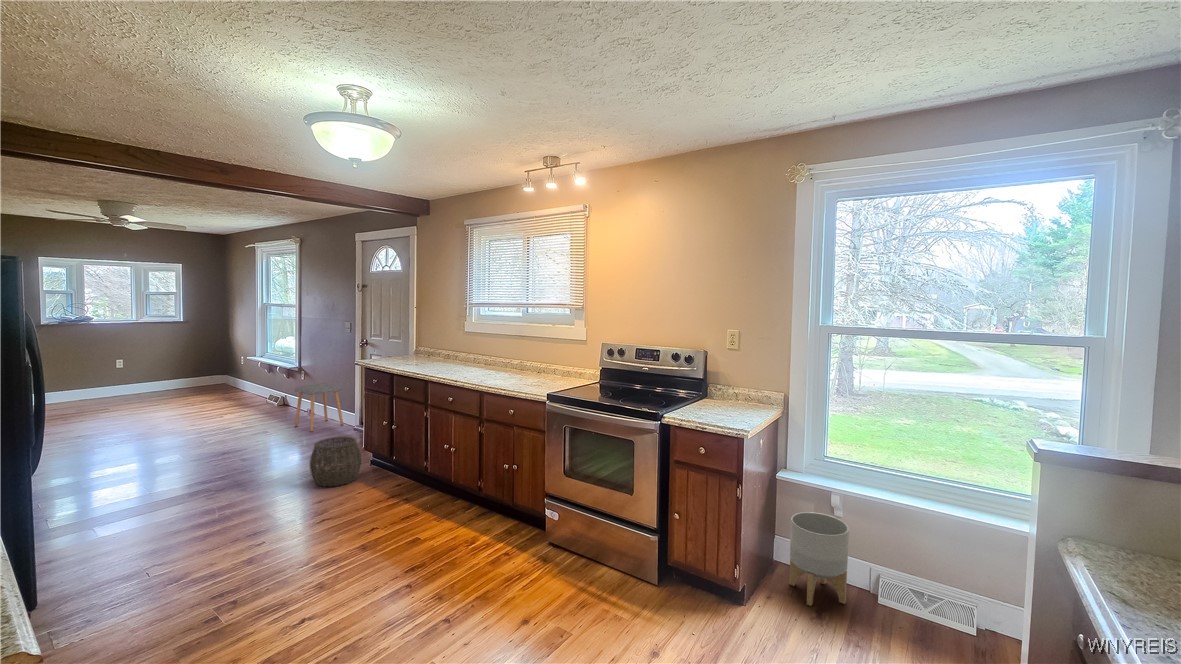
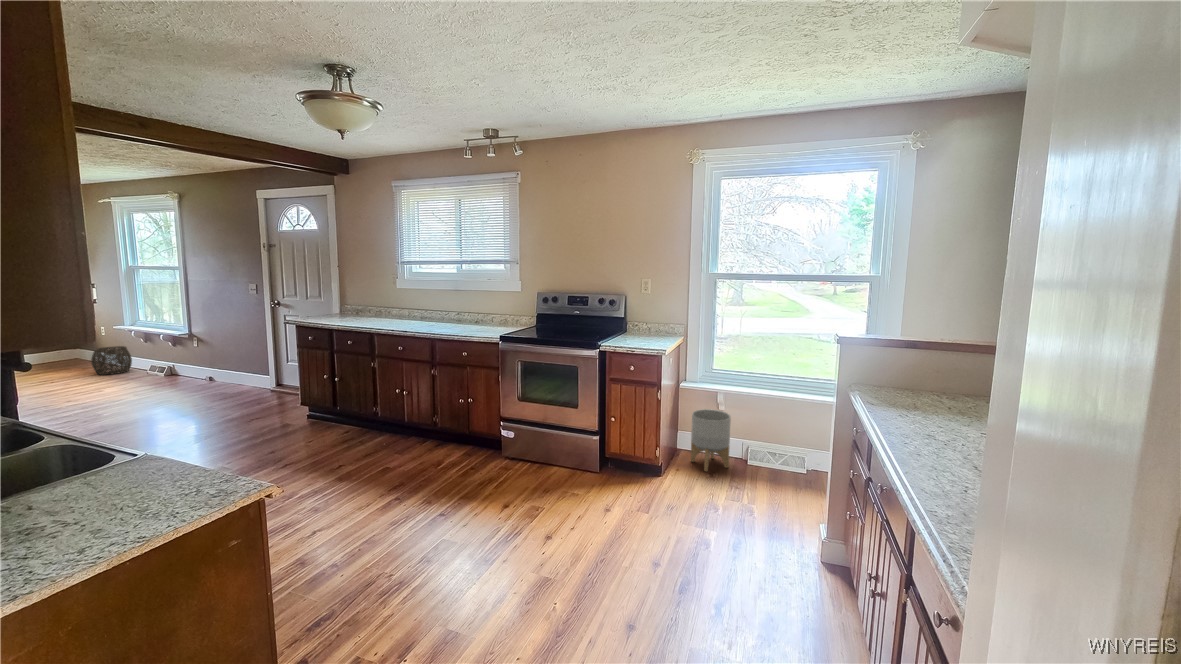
stool: present [295,383,343,432] -> none [197,347,255,396]
woven basket: present [310,437,362,487] -> present [91,346,132,375]

